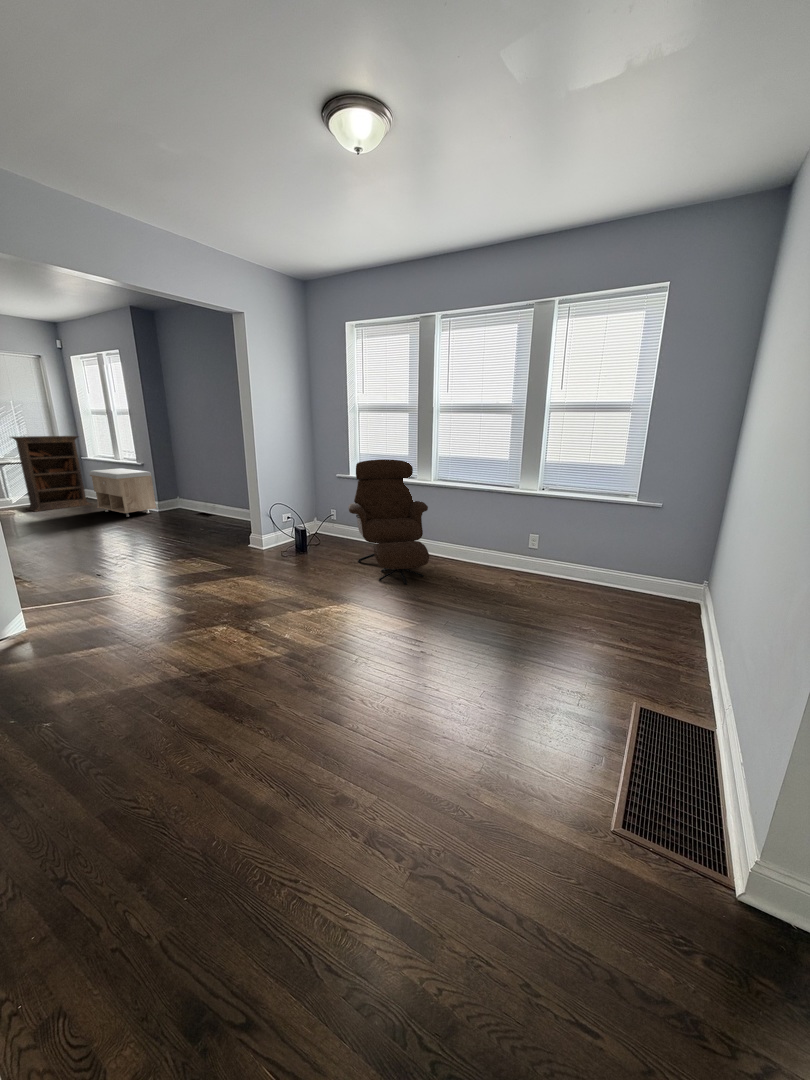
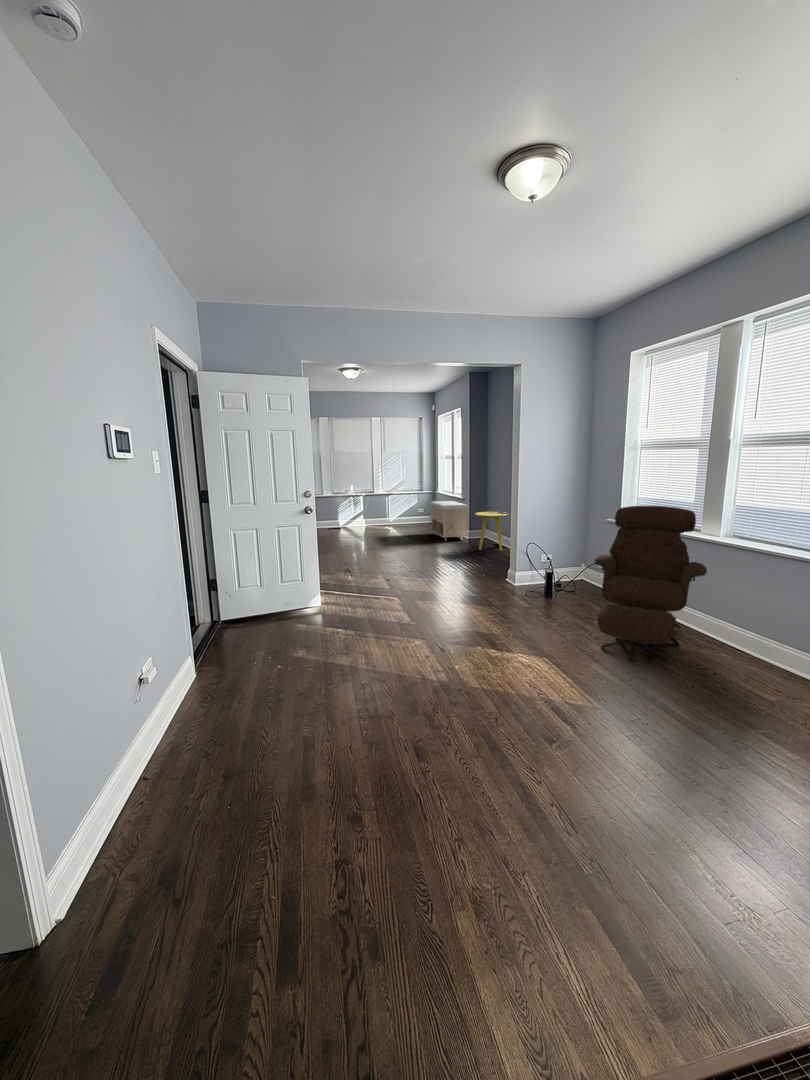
bookcase: present [11,436,90,511] -> none [393,474,433,529]
side table: none [169,477,210,521] -> present [475,512,508,551]

